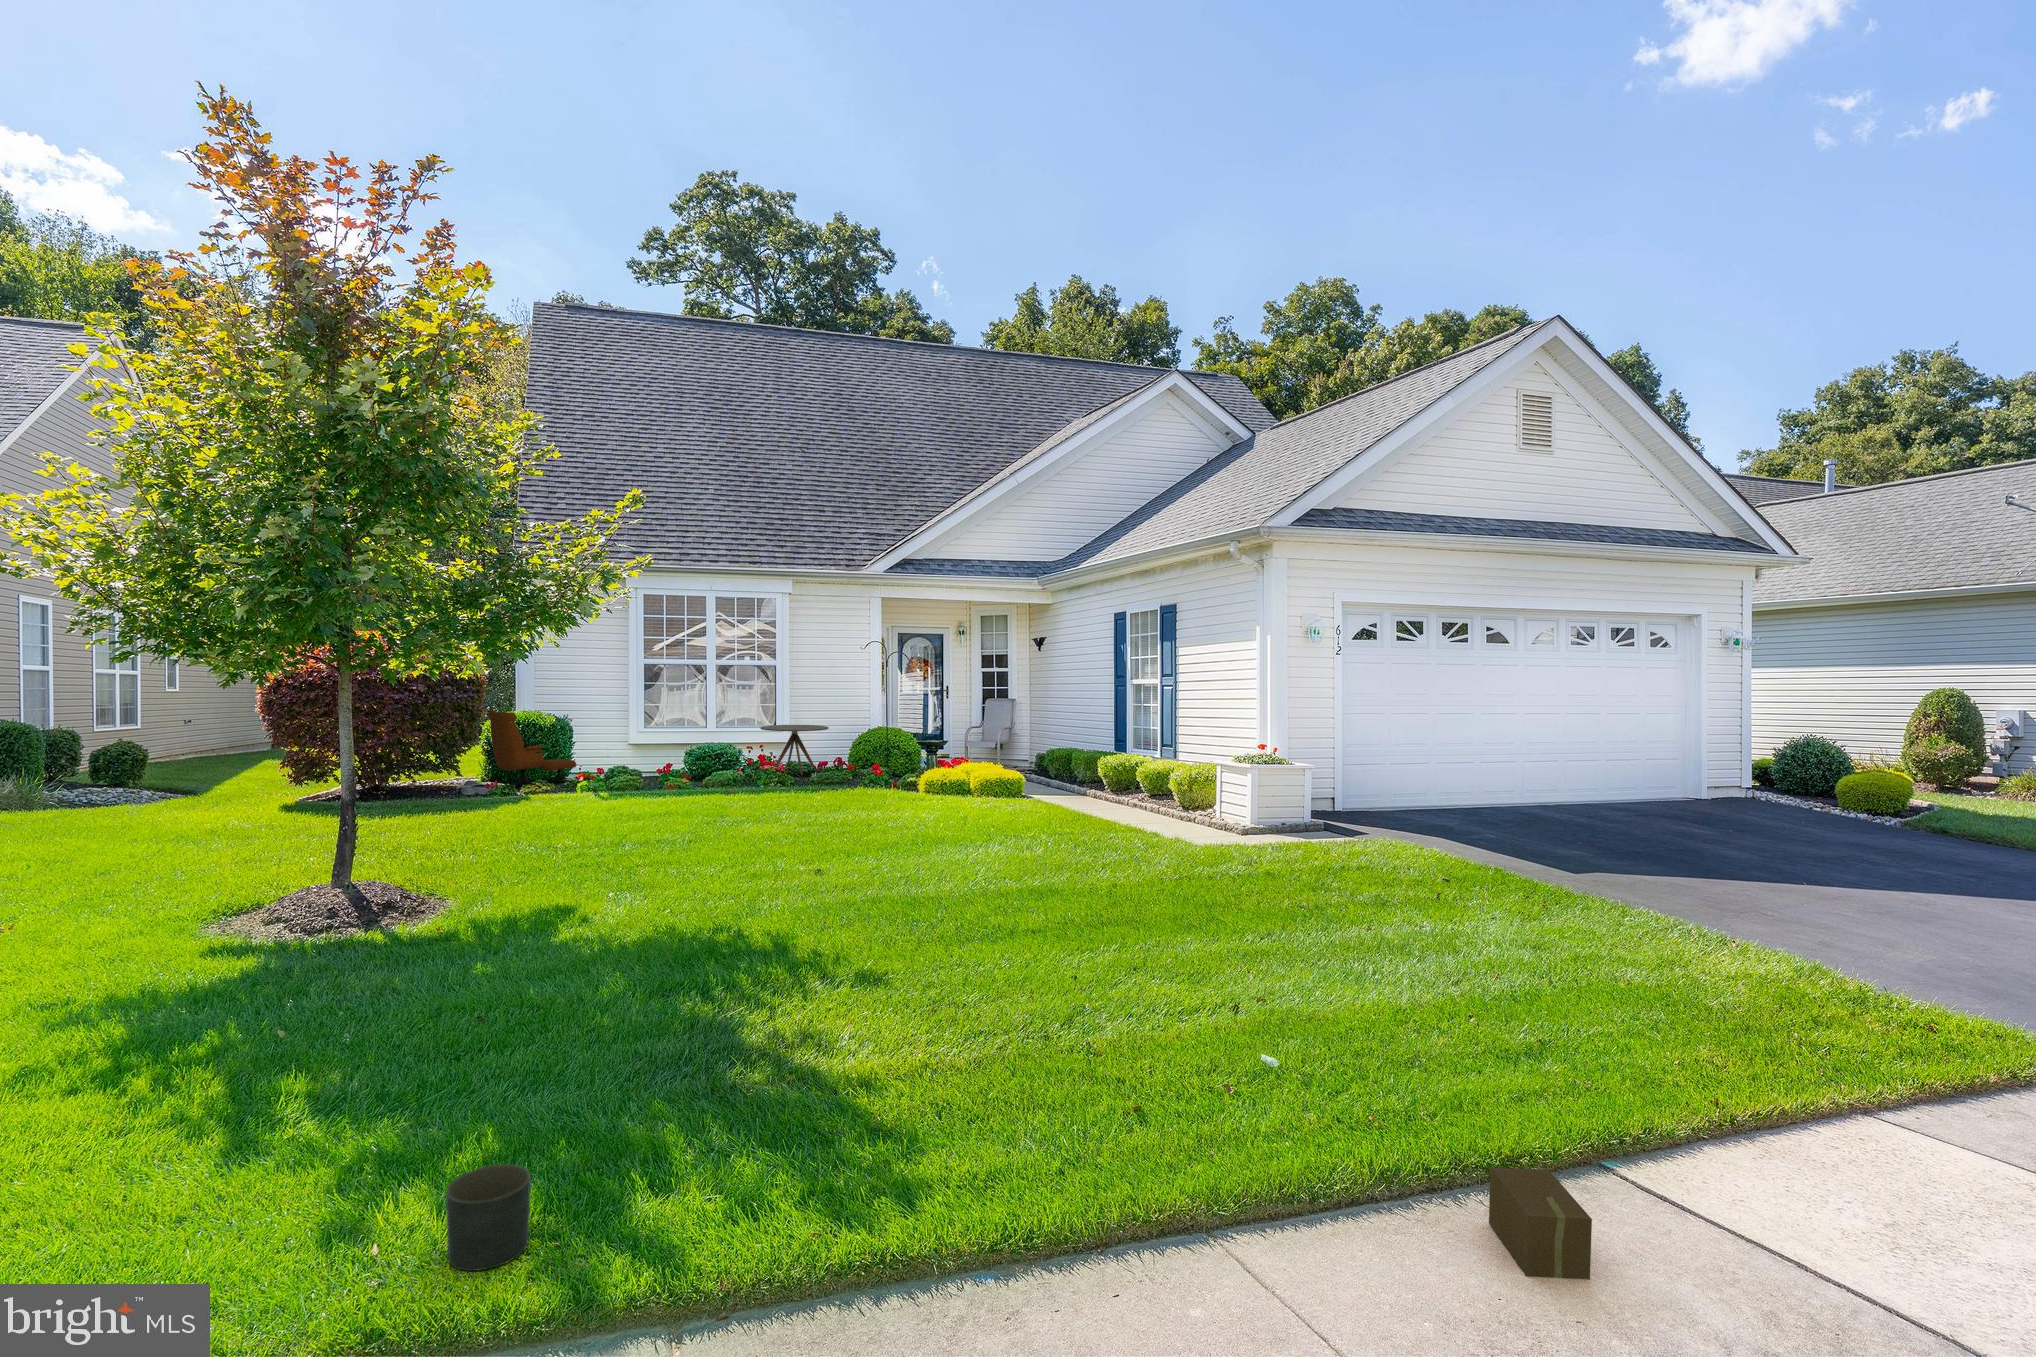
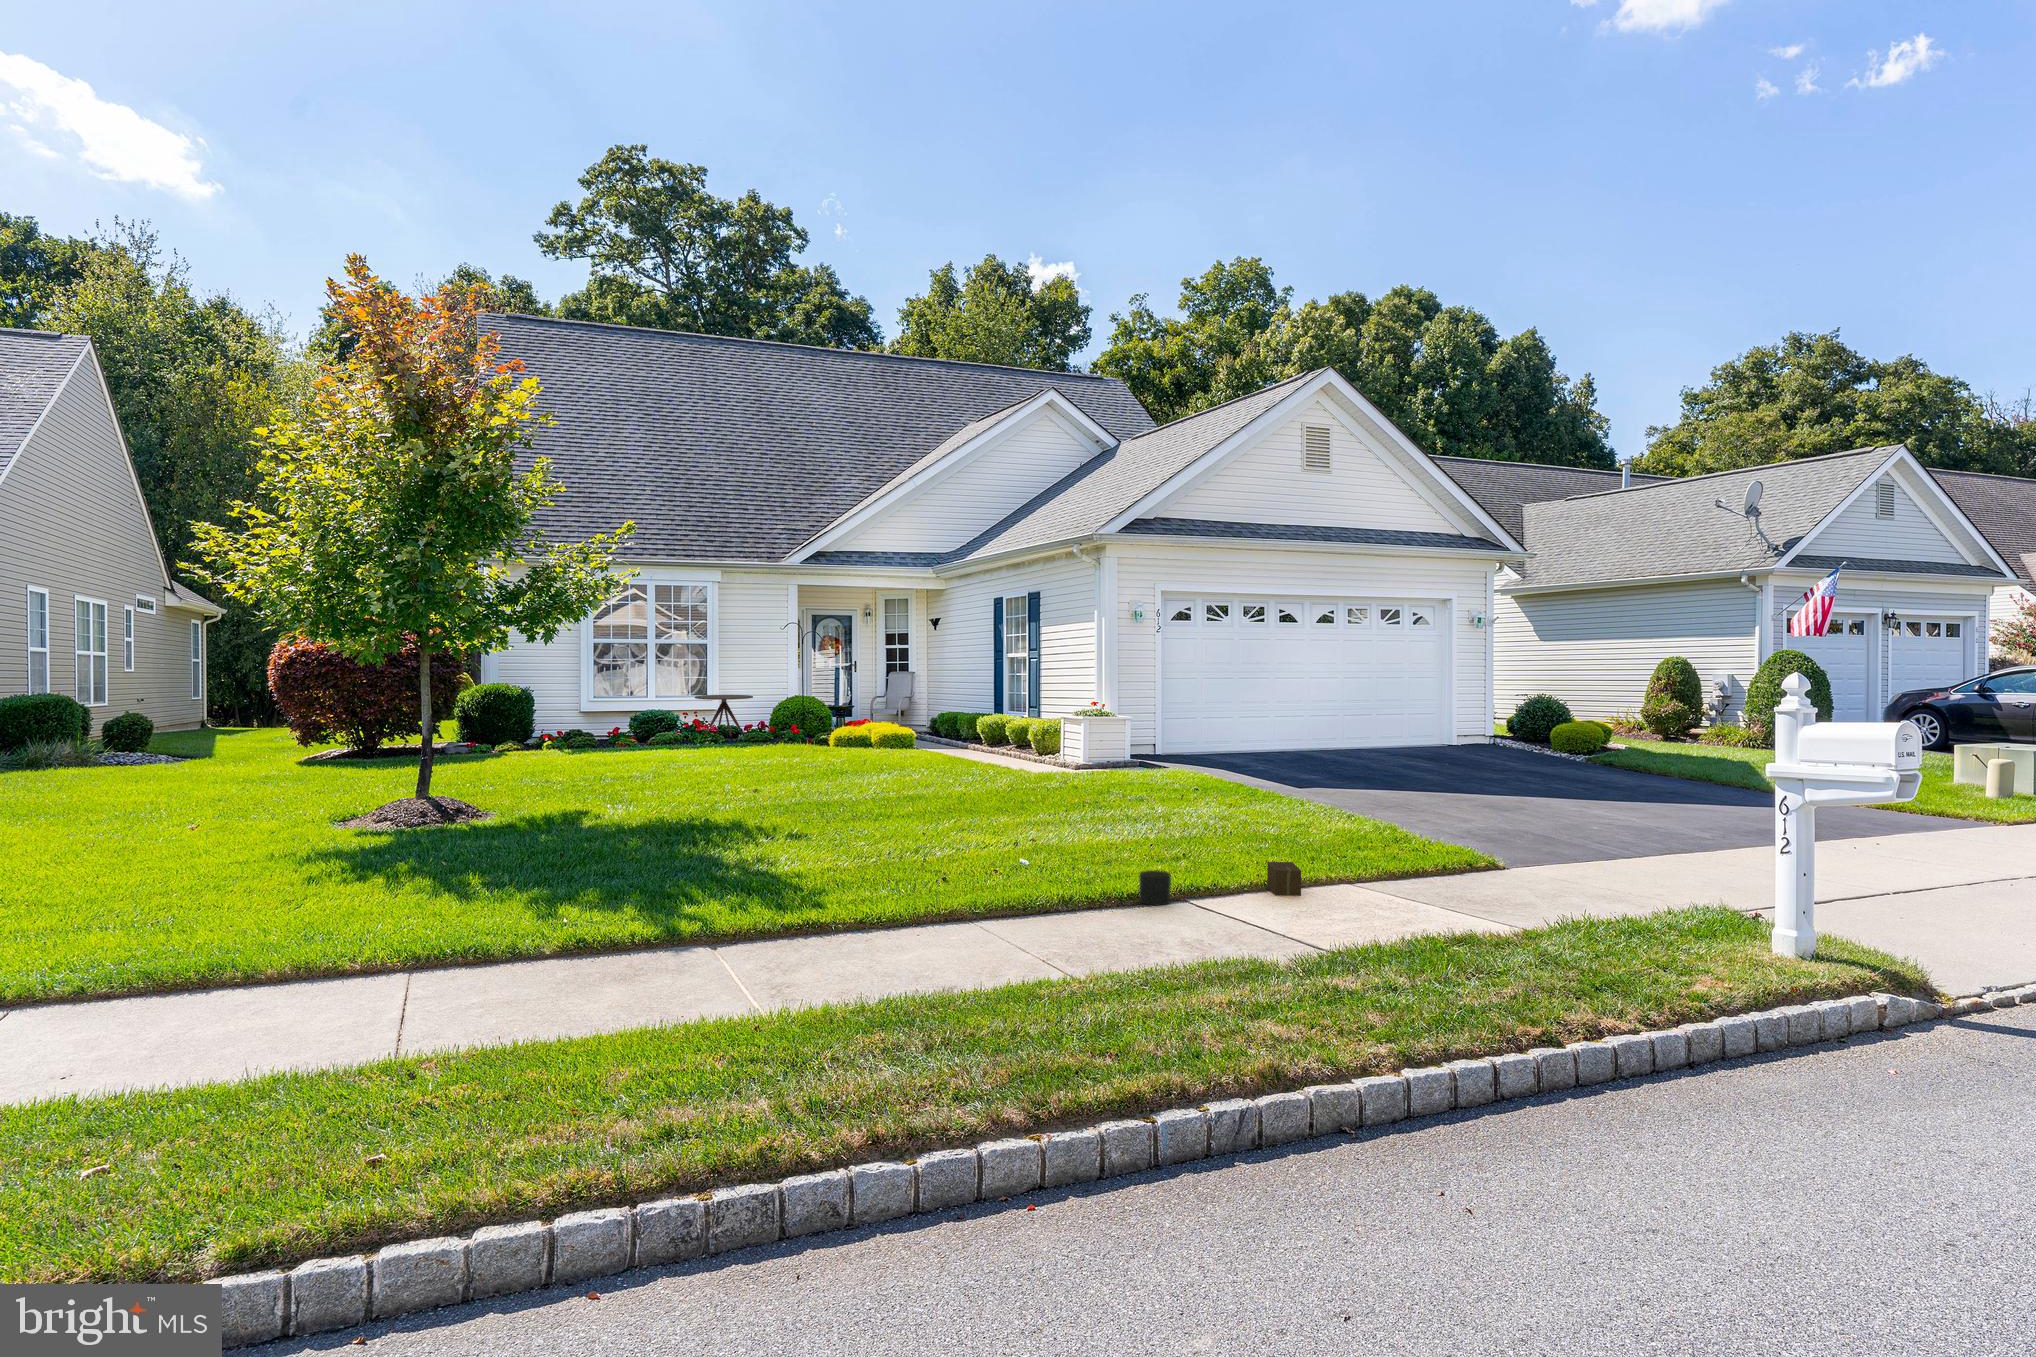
lounge chair: present [488,711,576,790] -> none [469,684,540,749]
planter: present [446,1164,531,1271] -> present [1139,870,1171,905]
cardboard box: present [1489,1167,1592,1280] -> present [1267,862,1301,896]

